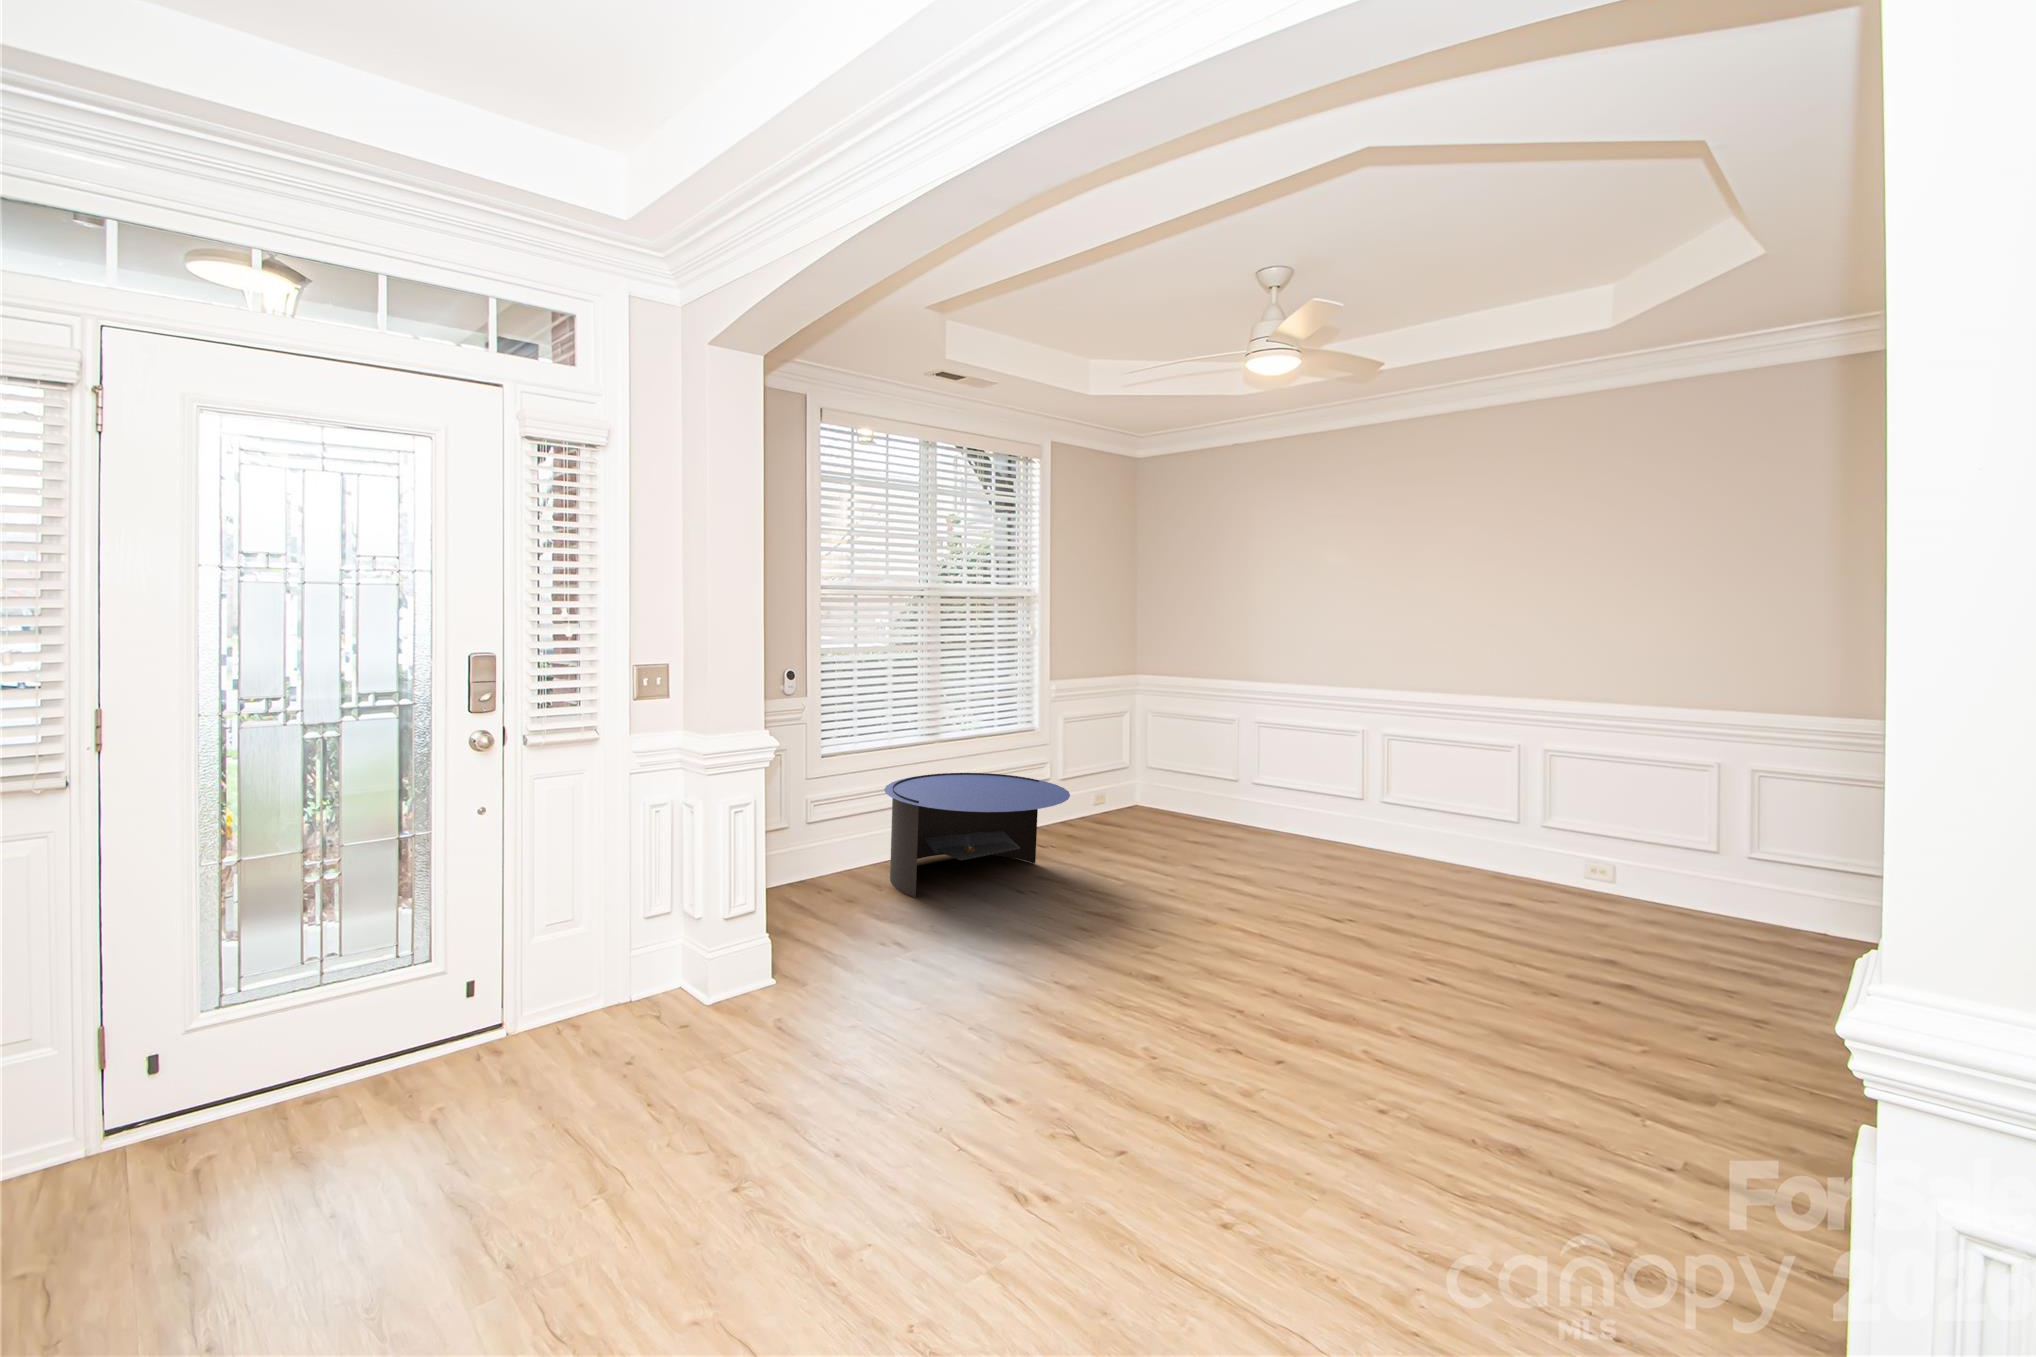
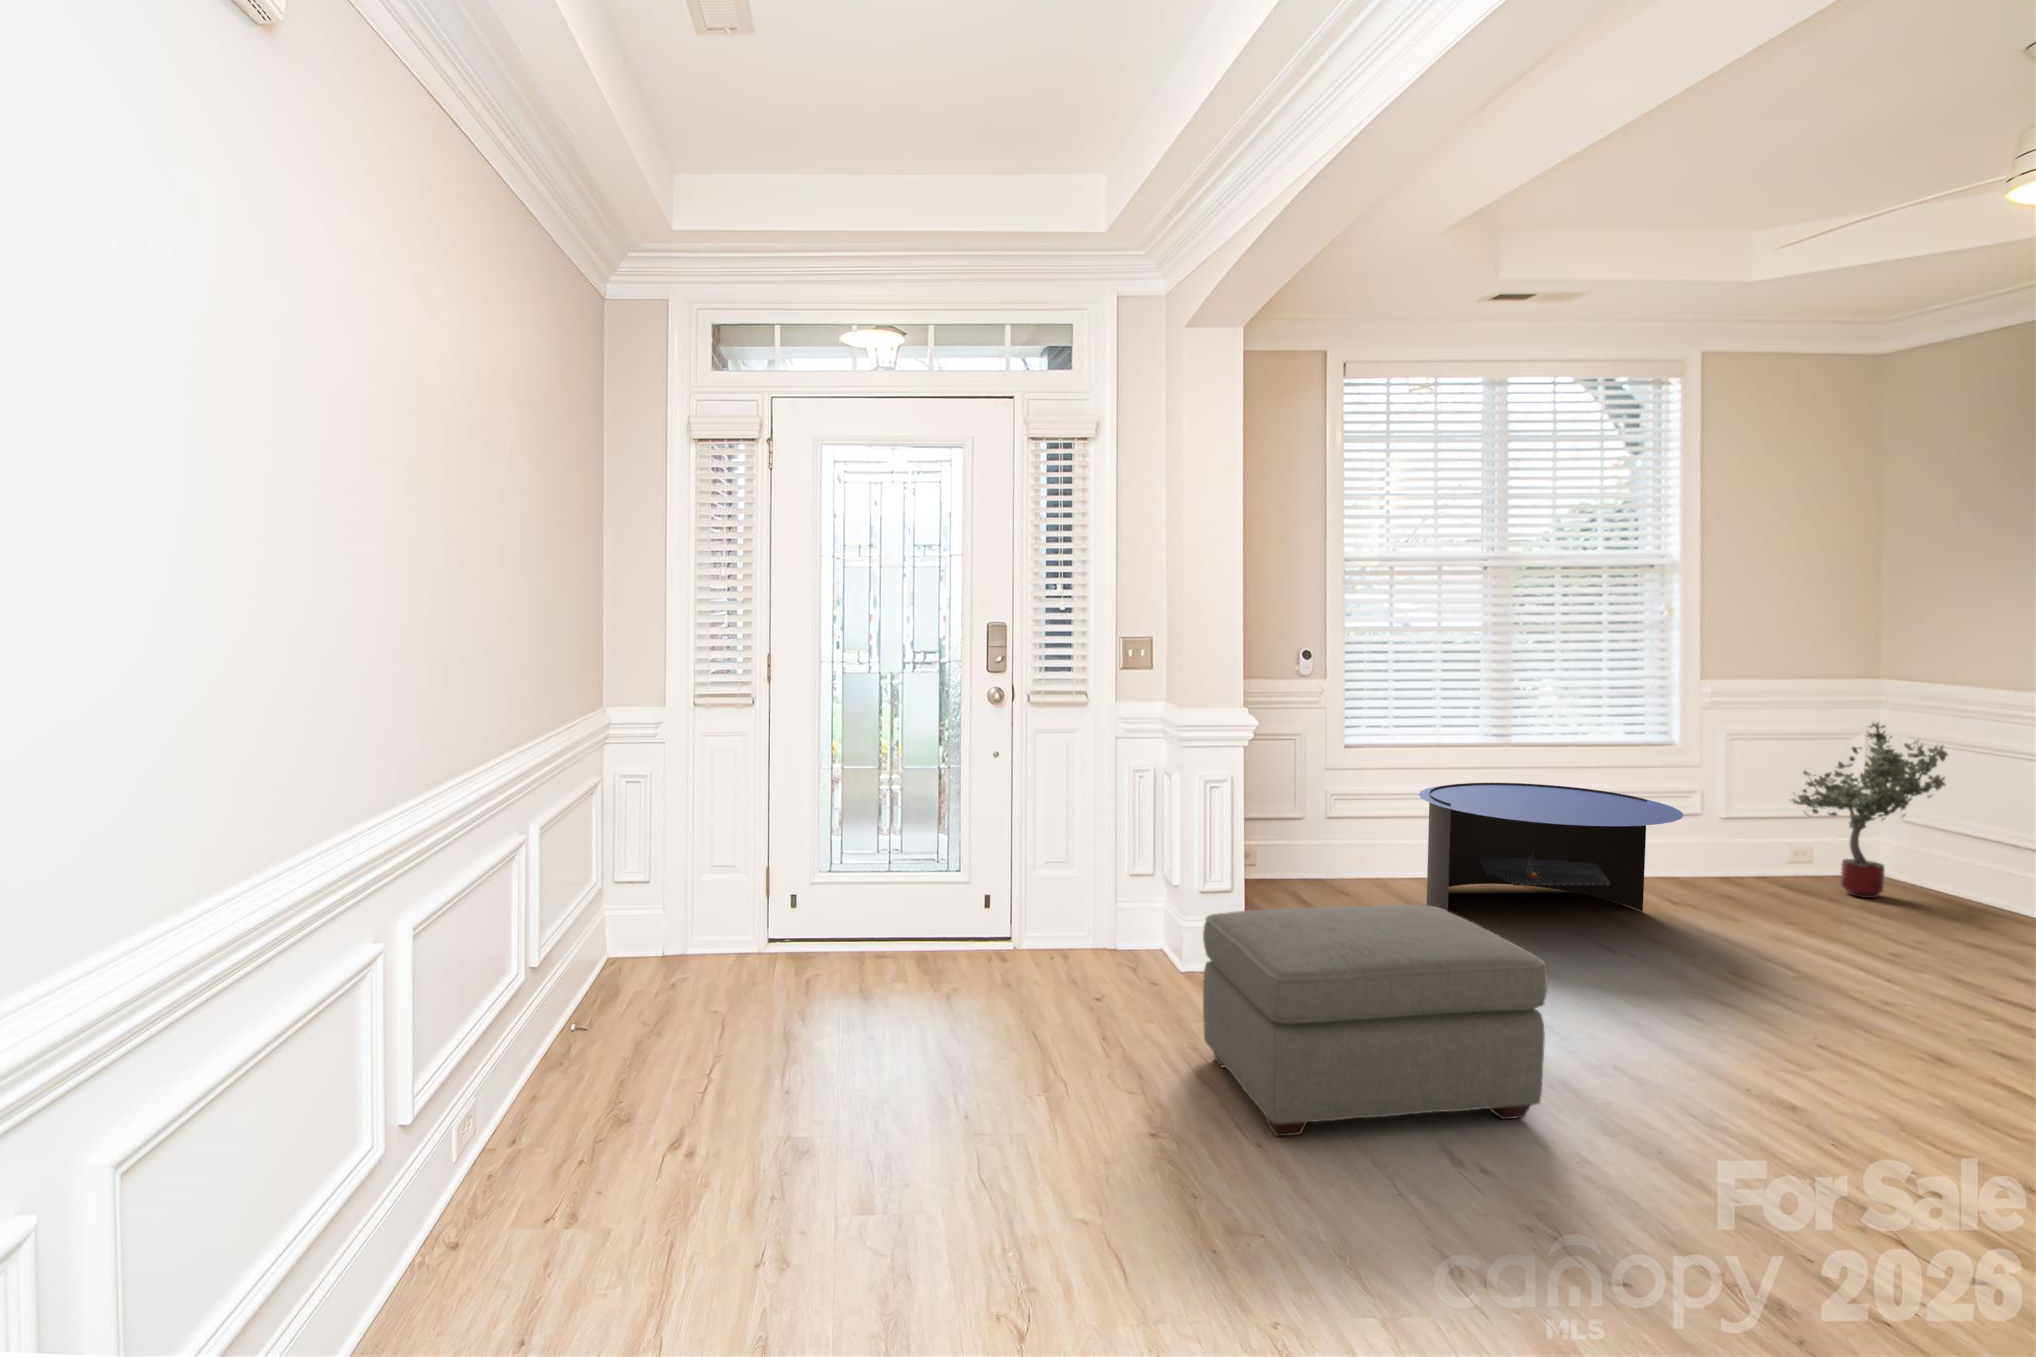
potted tree: none [1103,711,1179,829] -> present [1792,723,1948,898]
ottoman: none [788,911,1085,1179] -> present [1203,905,1547,1136]

